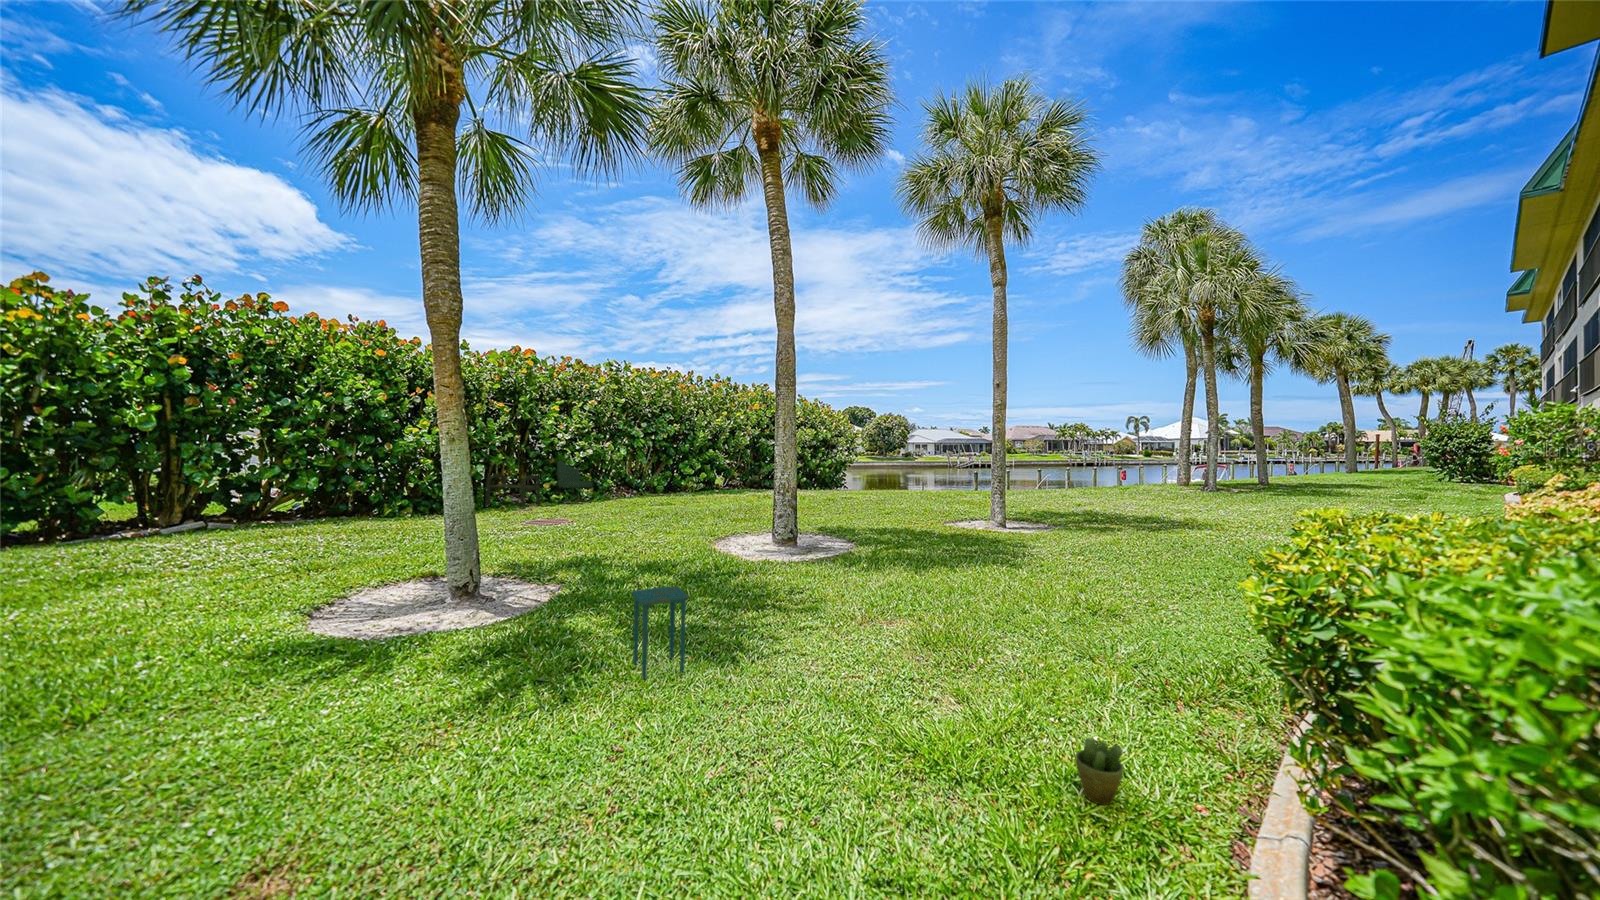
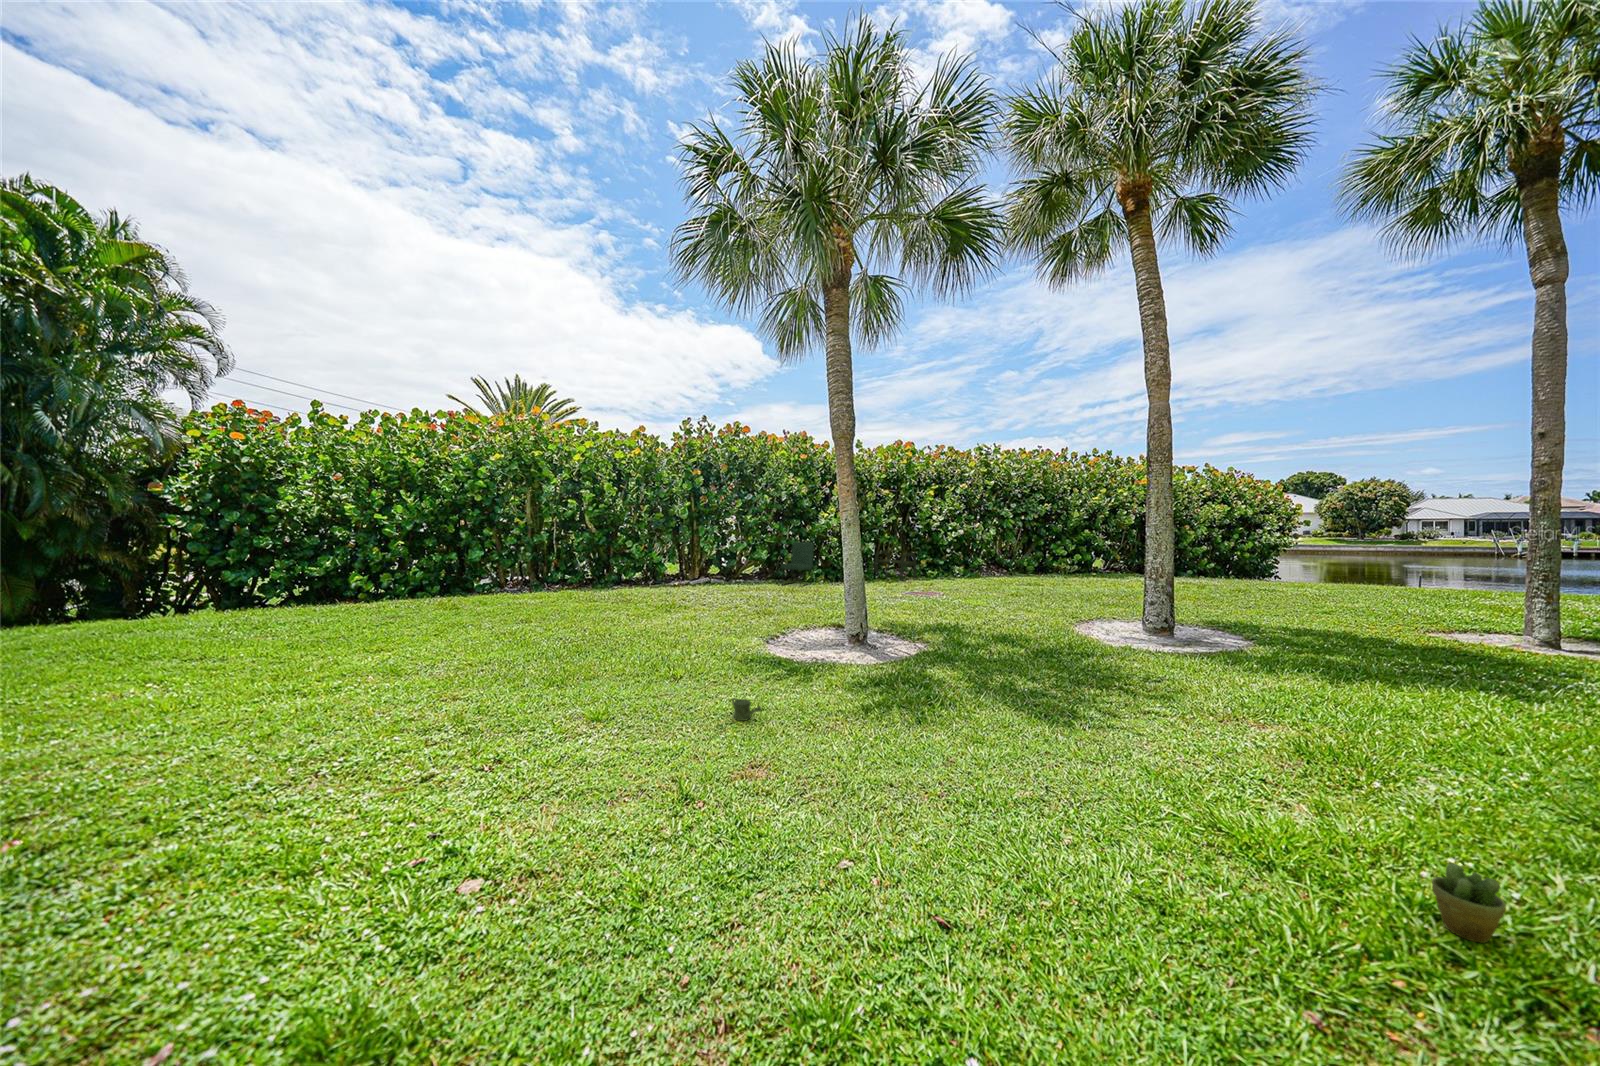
chair: present [557,461,593,504] -> present [781,542,814,586]
side table: present [631,586,689,679] -> none [972,649,1020,724]
watering can: none [214,738,282,782] -> present [732,698,761,721]

